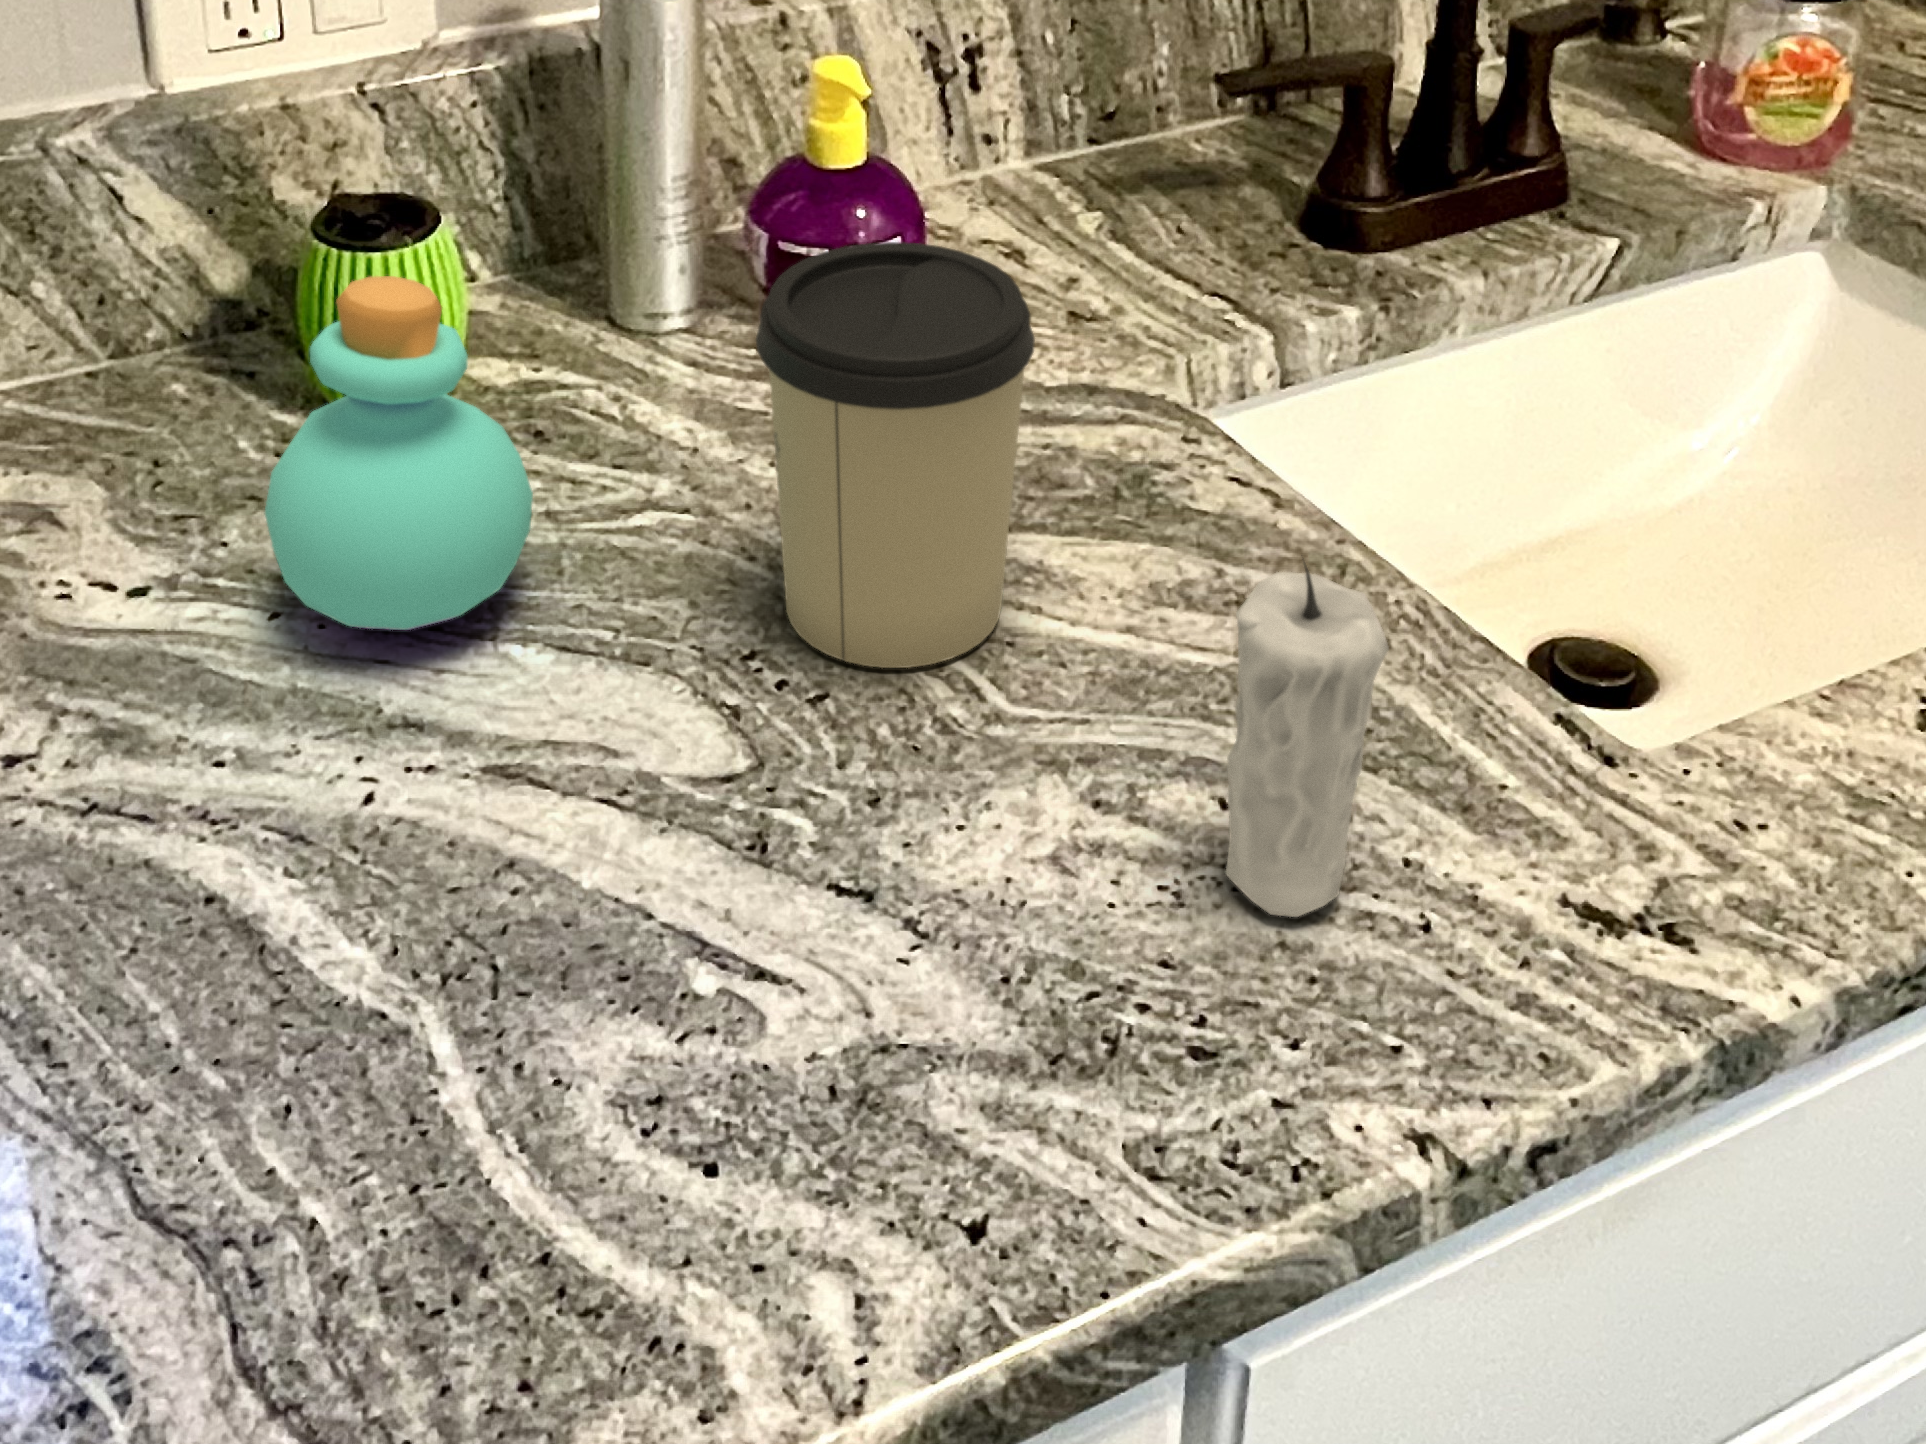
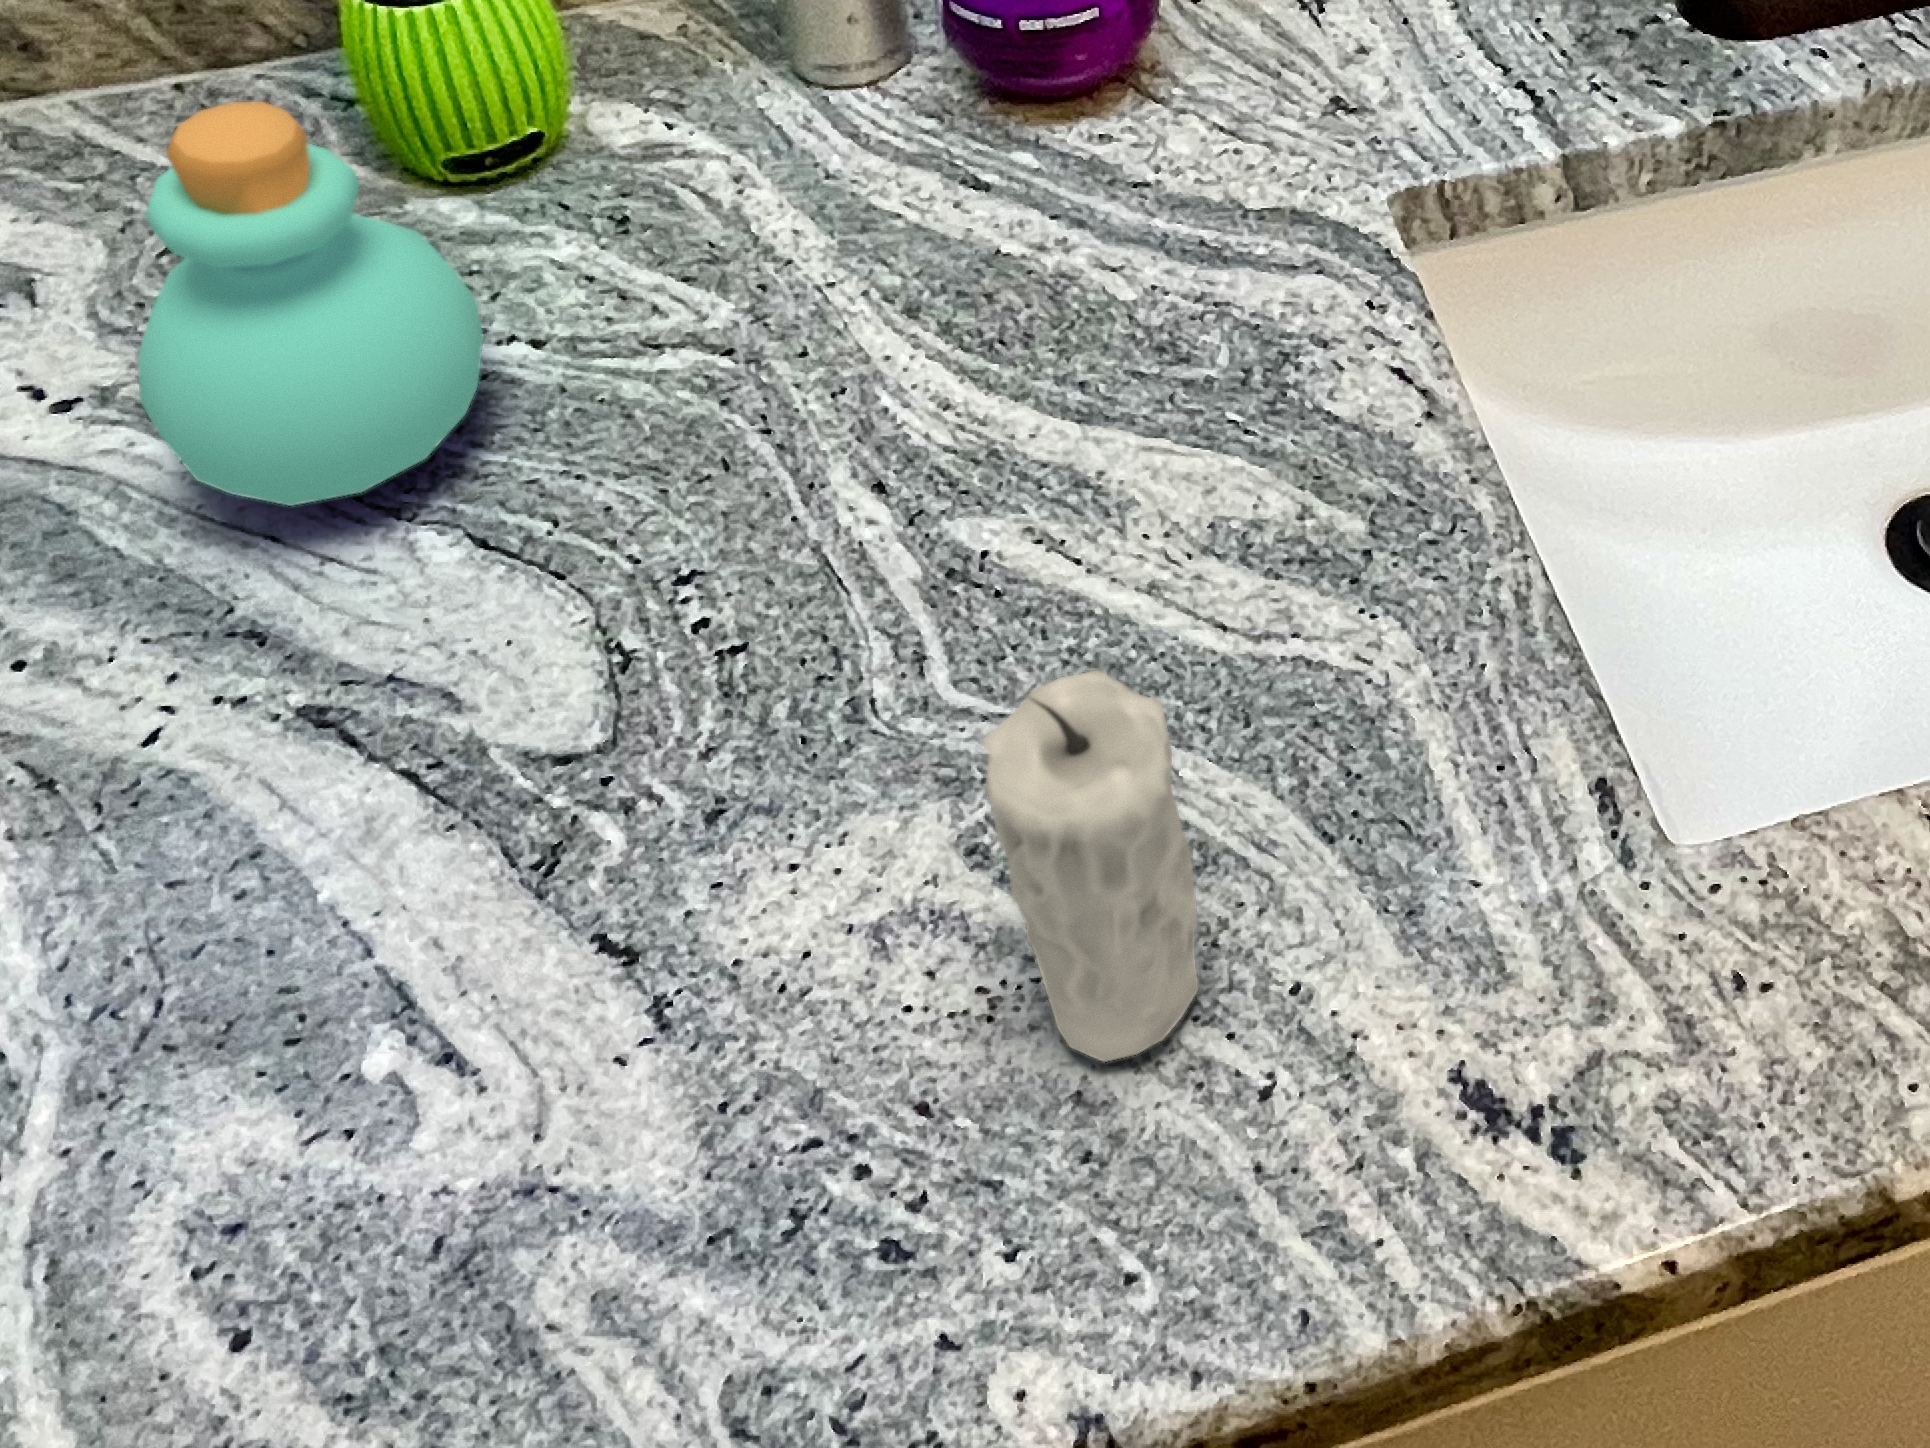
cup: present [756,242,1035,668] -> none [634,103,1020,615]

